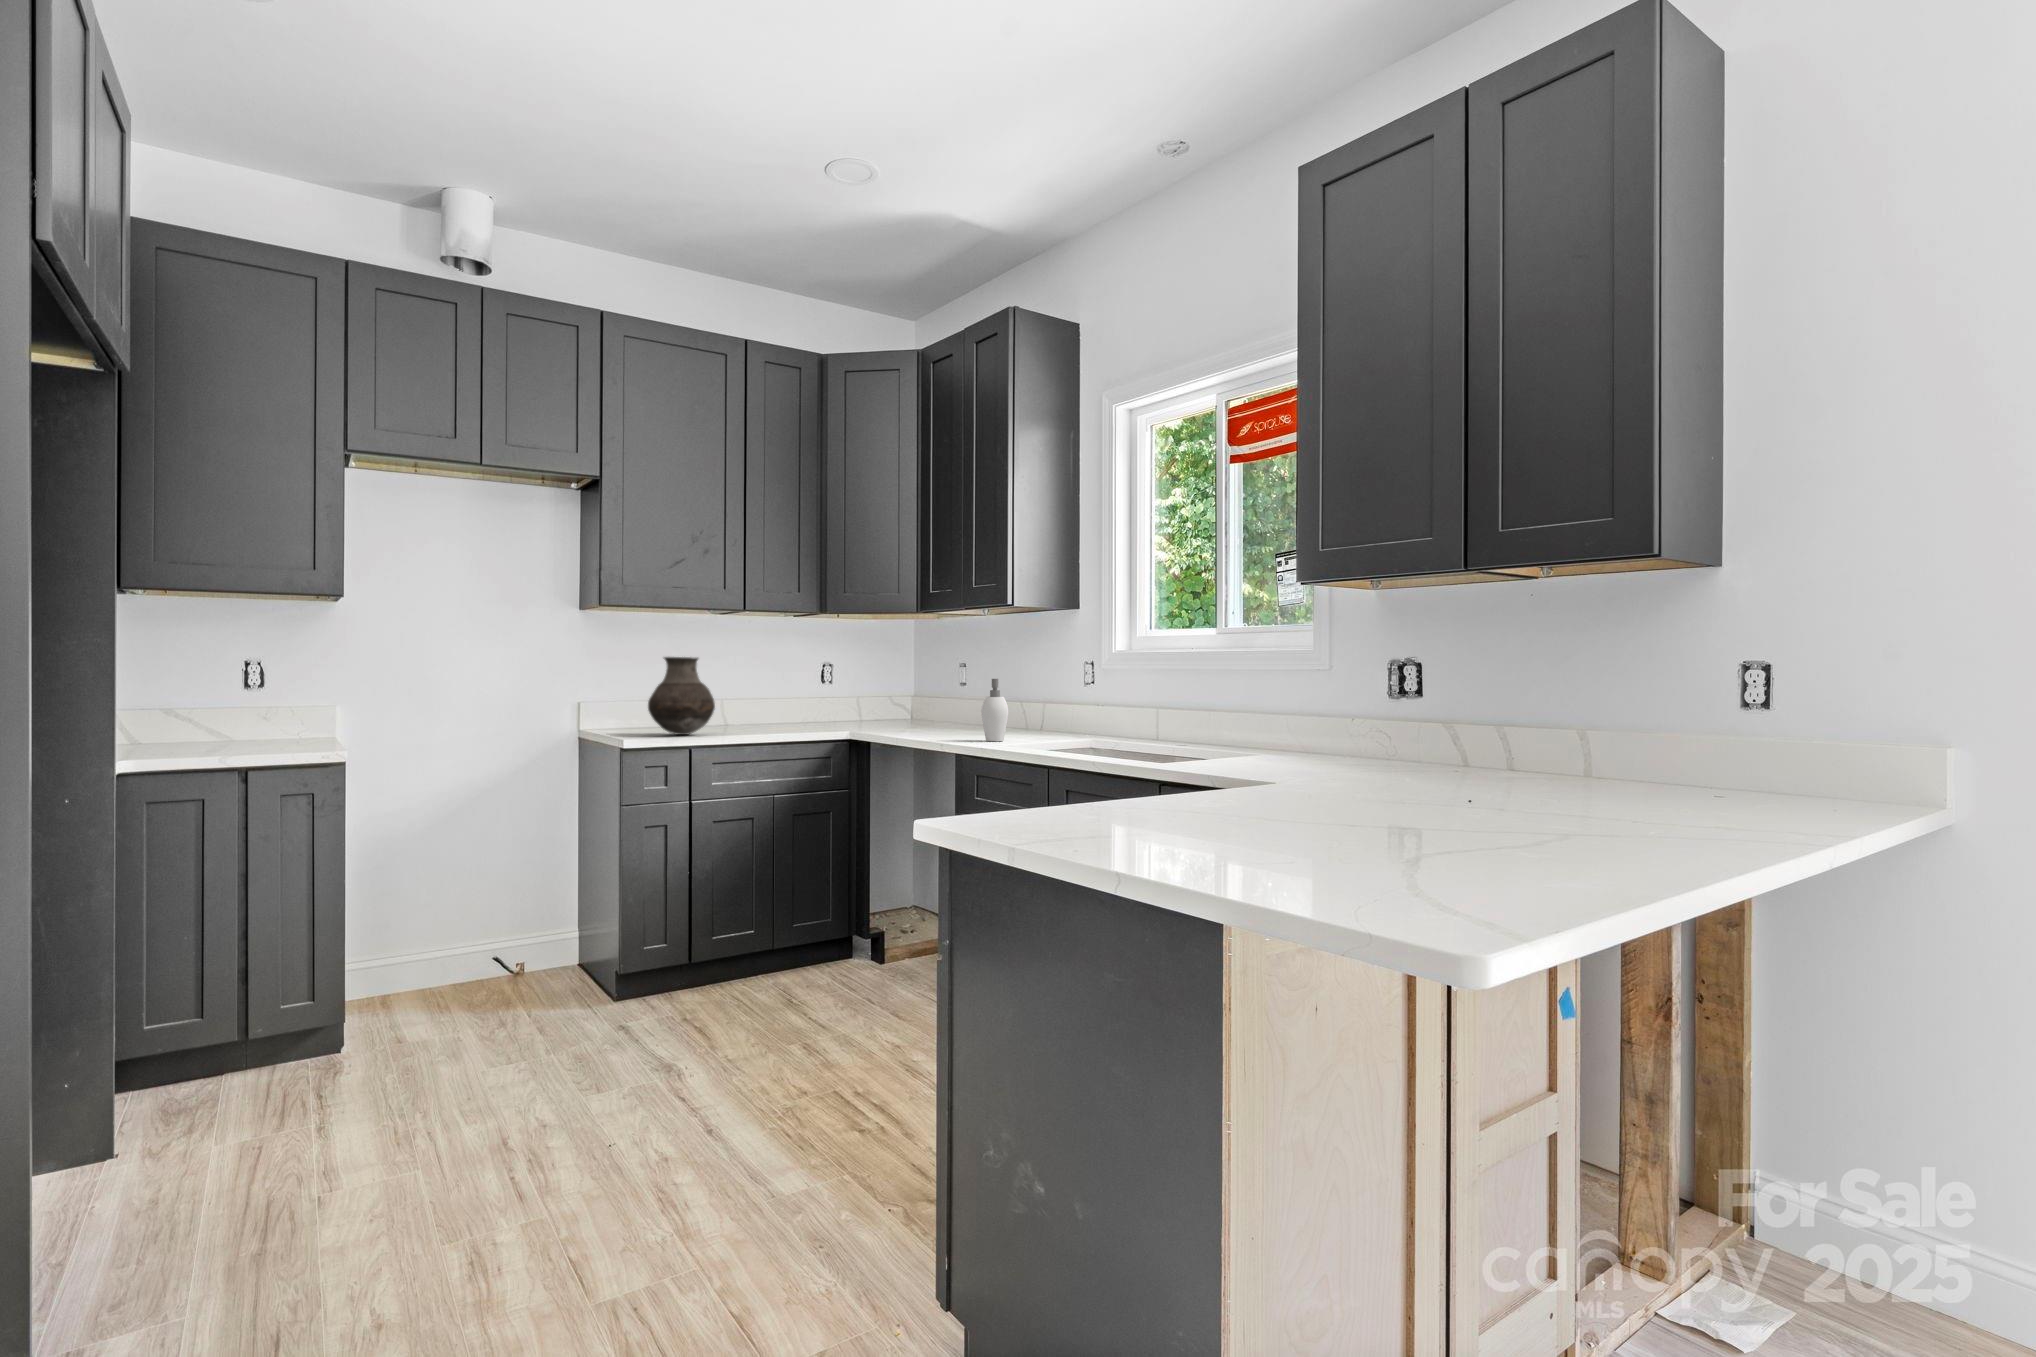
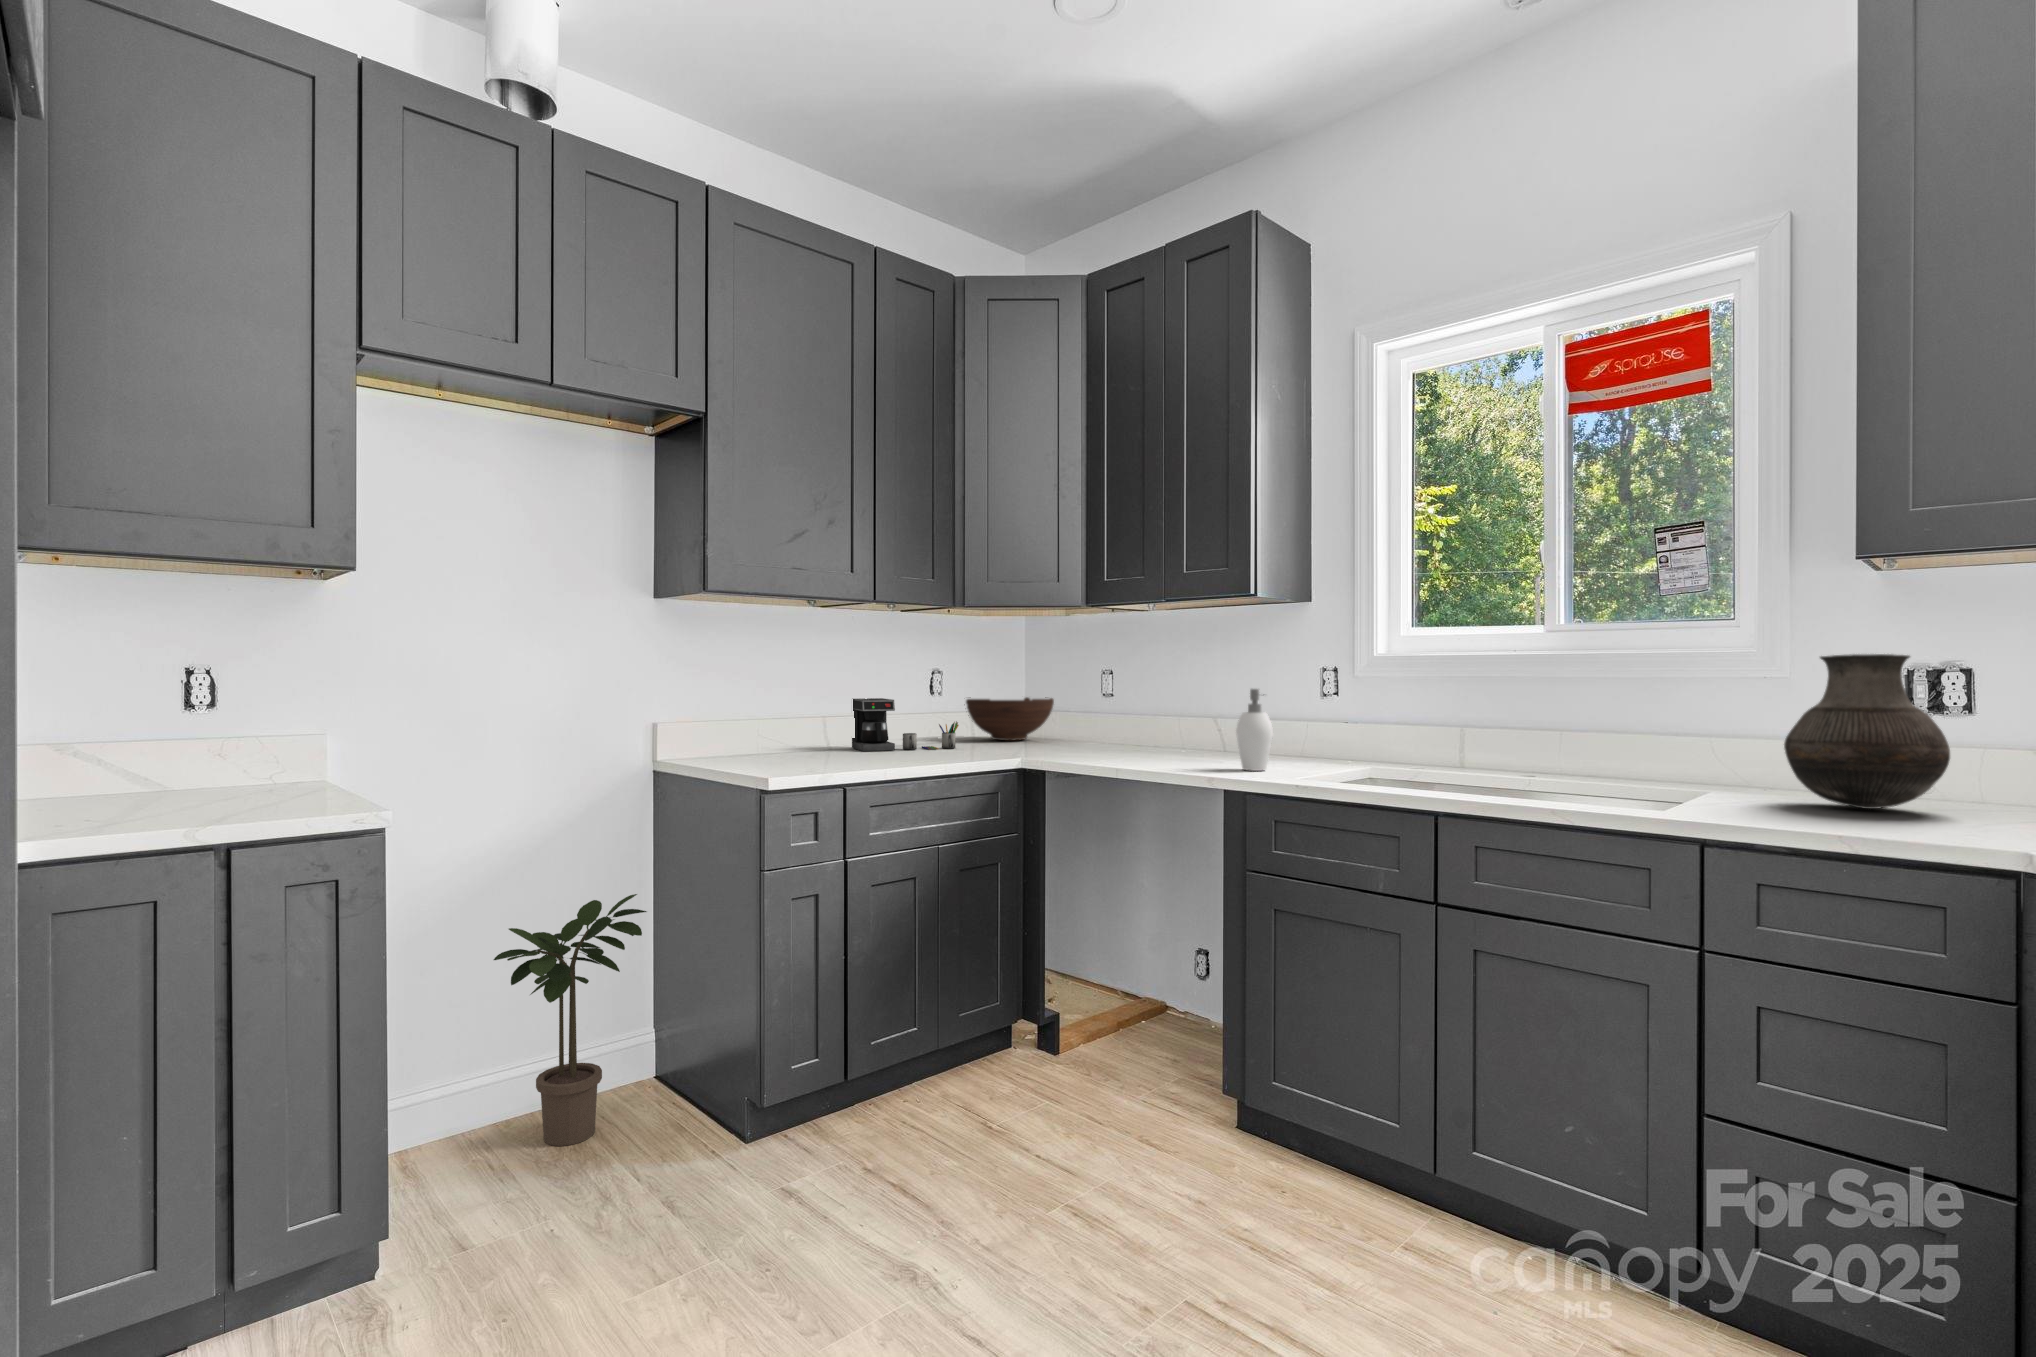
vase: present [648,657,715,735] -> present [1784,654,1950,809]
coffee maker: none [753,688,835,728] -> present [852,698,959,751]
fruit bowl: none [860,688,933,723] -> present [966,697,1054,741]
potted plant: none [442,825,562,997] -> present [494,894,647,1146]

